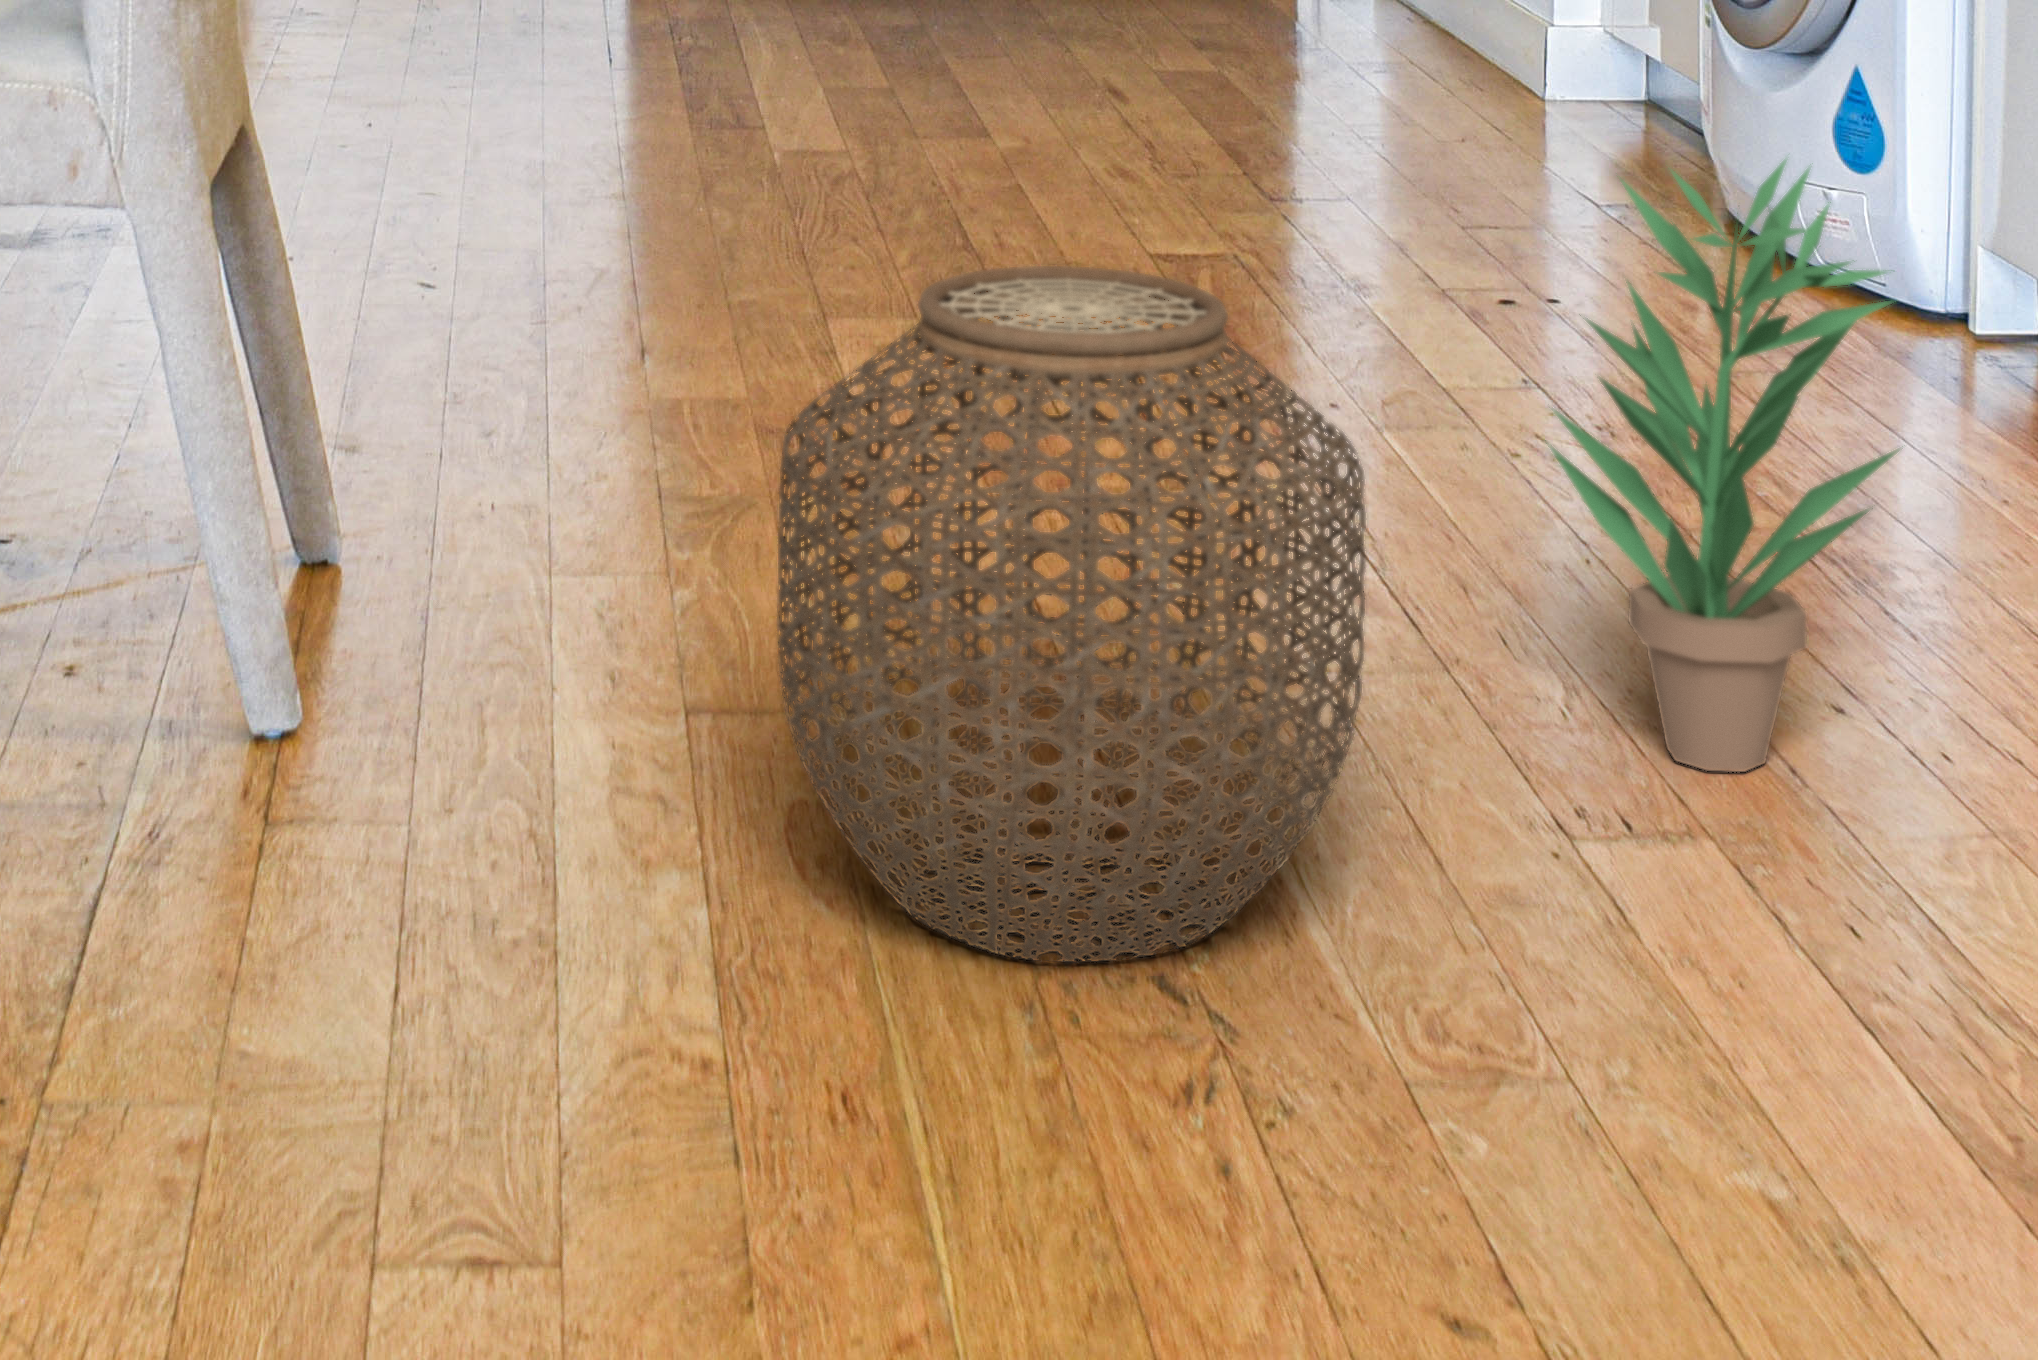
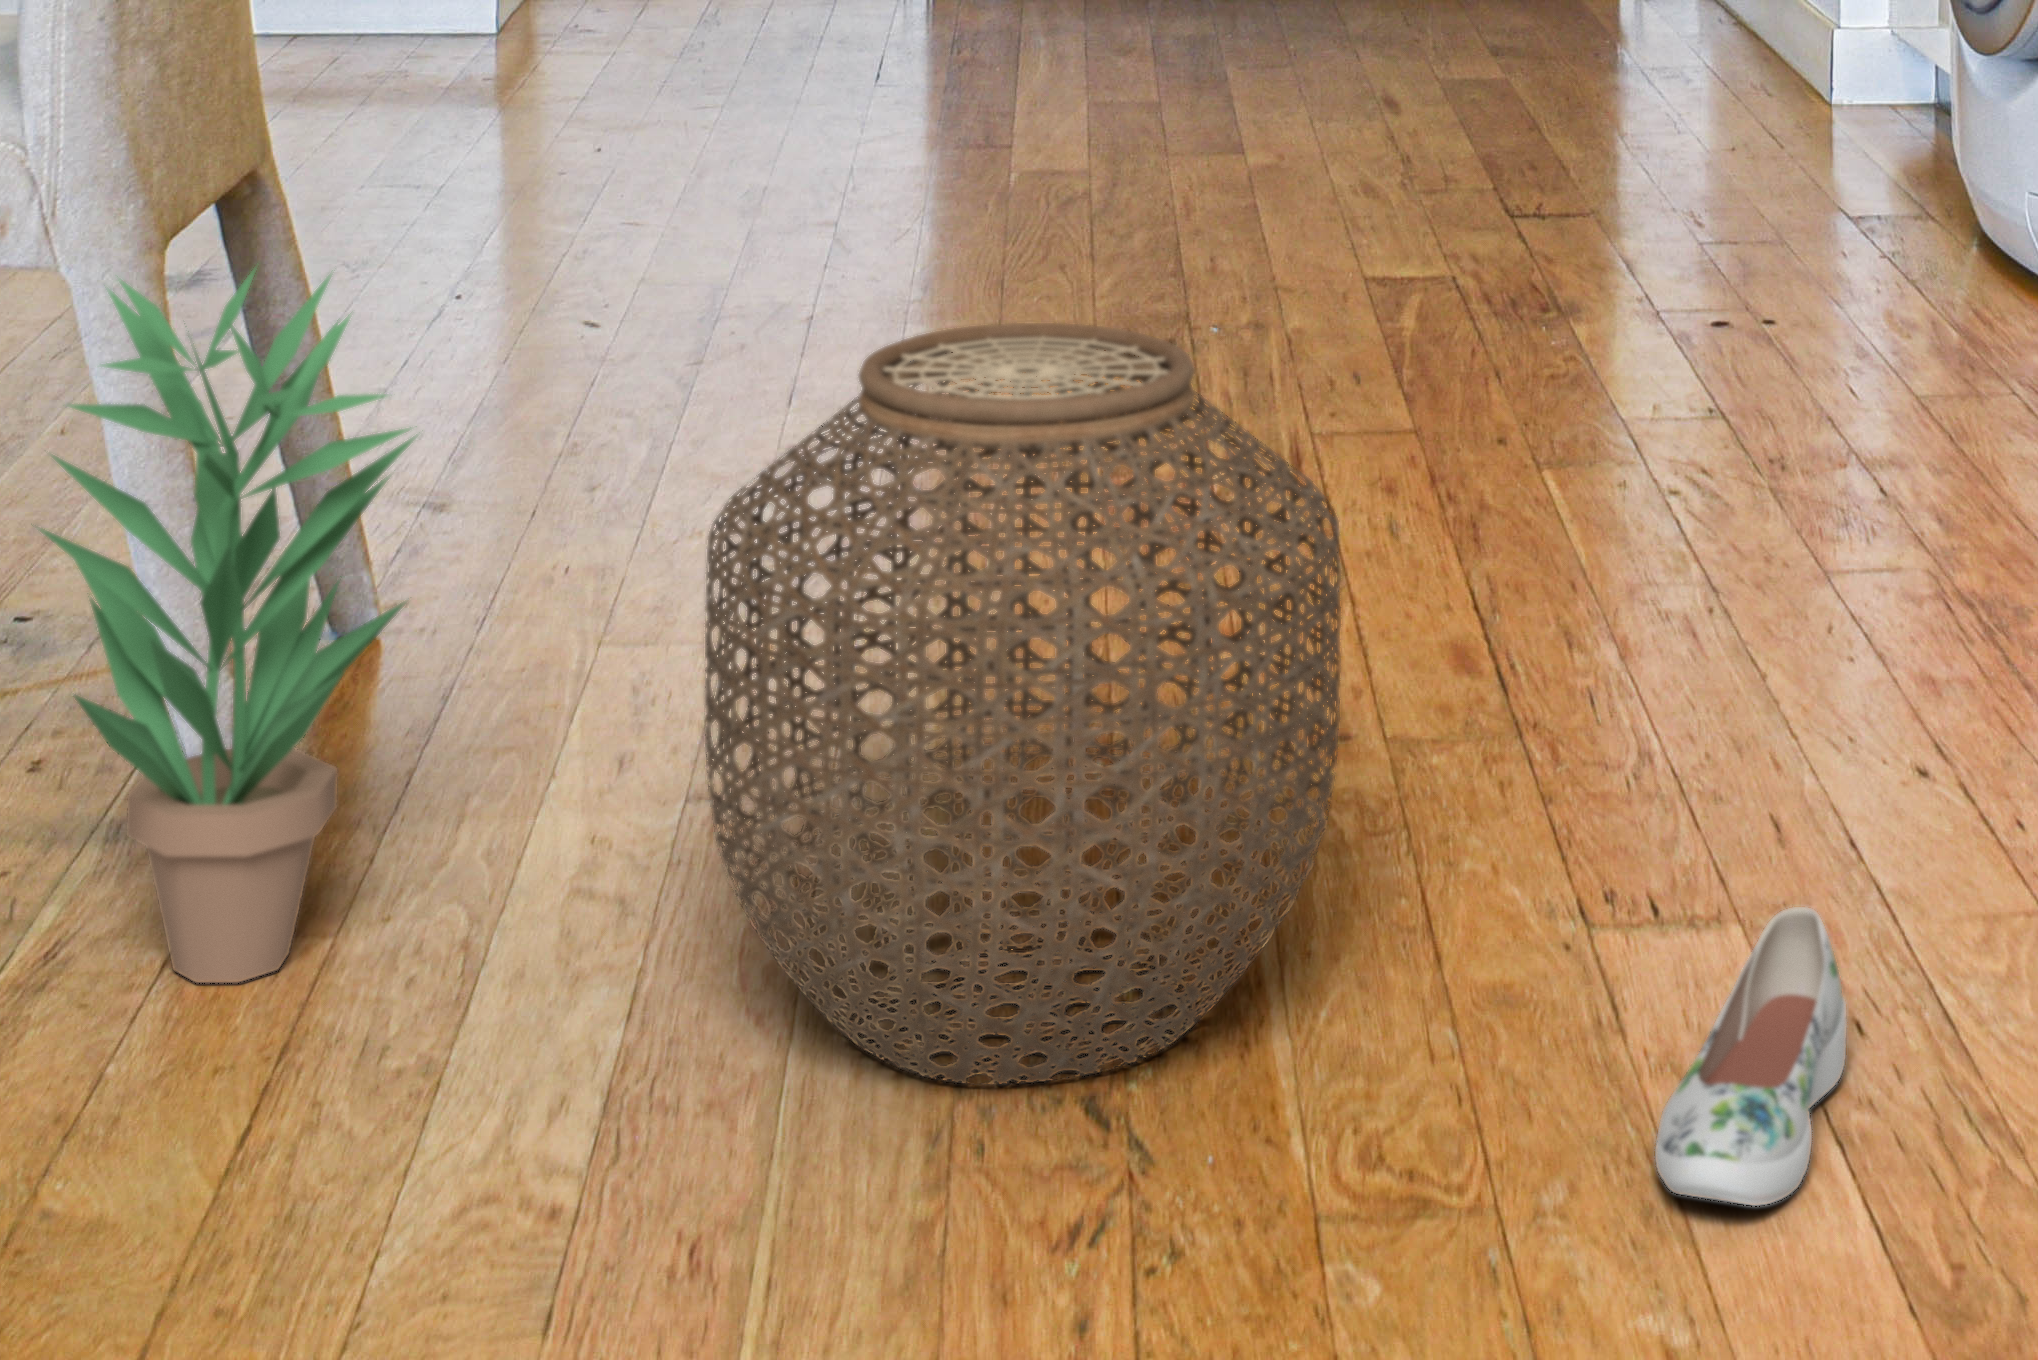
potted plant: present [1546,160,1898,772] -> present [39,269,416,983]
shoe: none [1703,821,1853,1088] -> present [1655,907,1847,1206]

